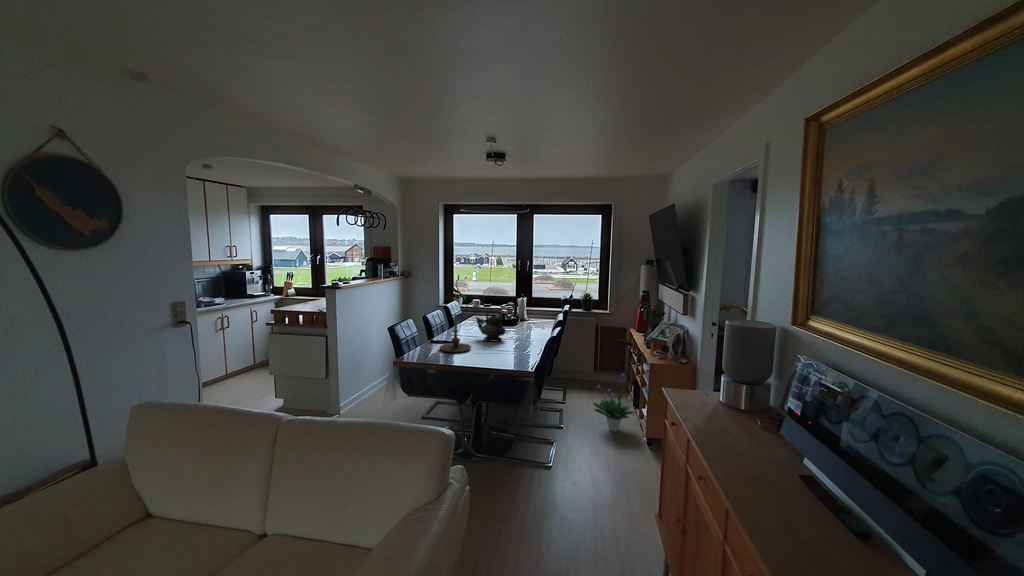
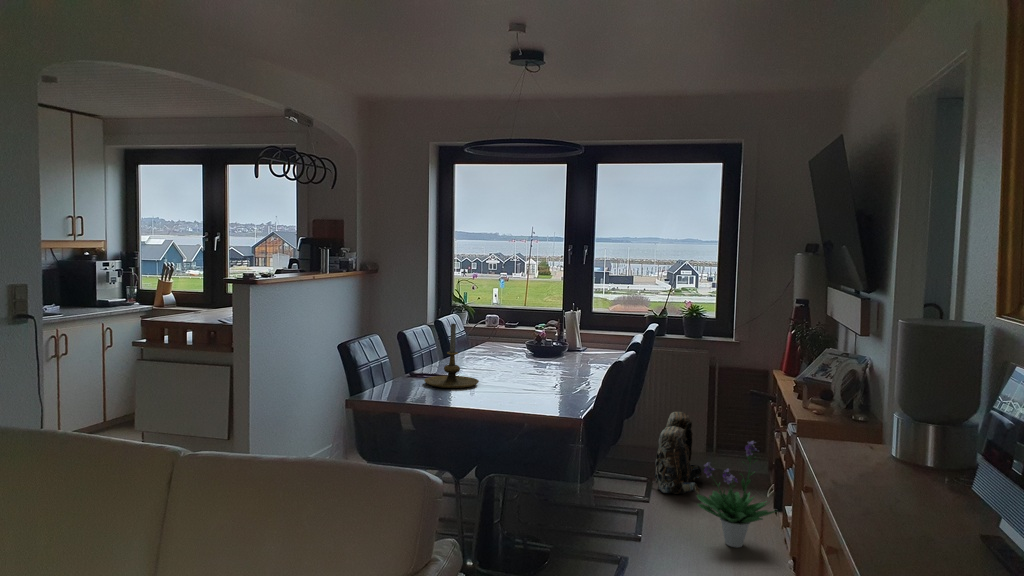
teapot: present [476,310,506,341] -> none [488,321,541,377]
backpack: none [566,351,593,399] -> present [651,412,702,495]

